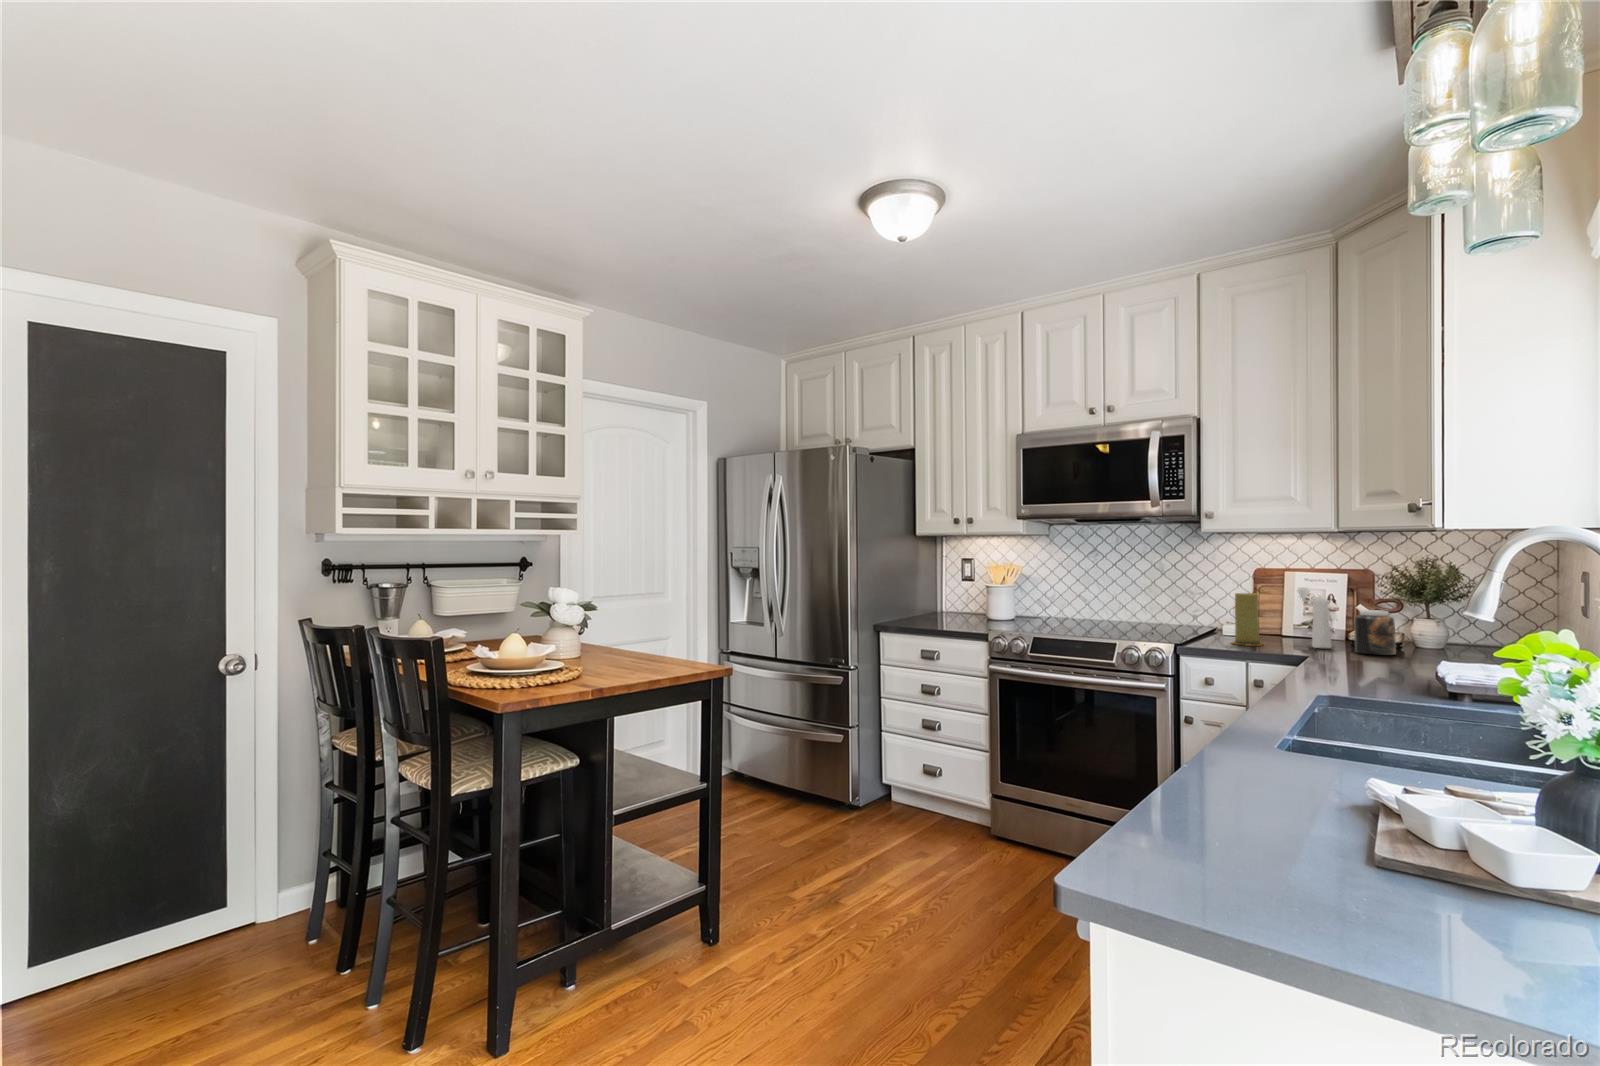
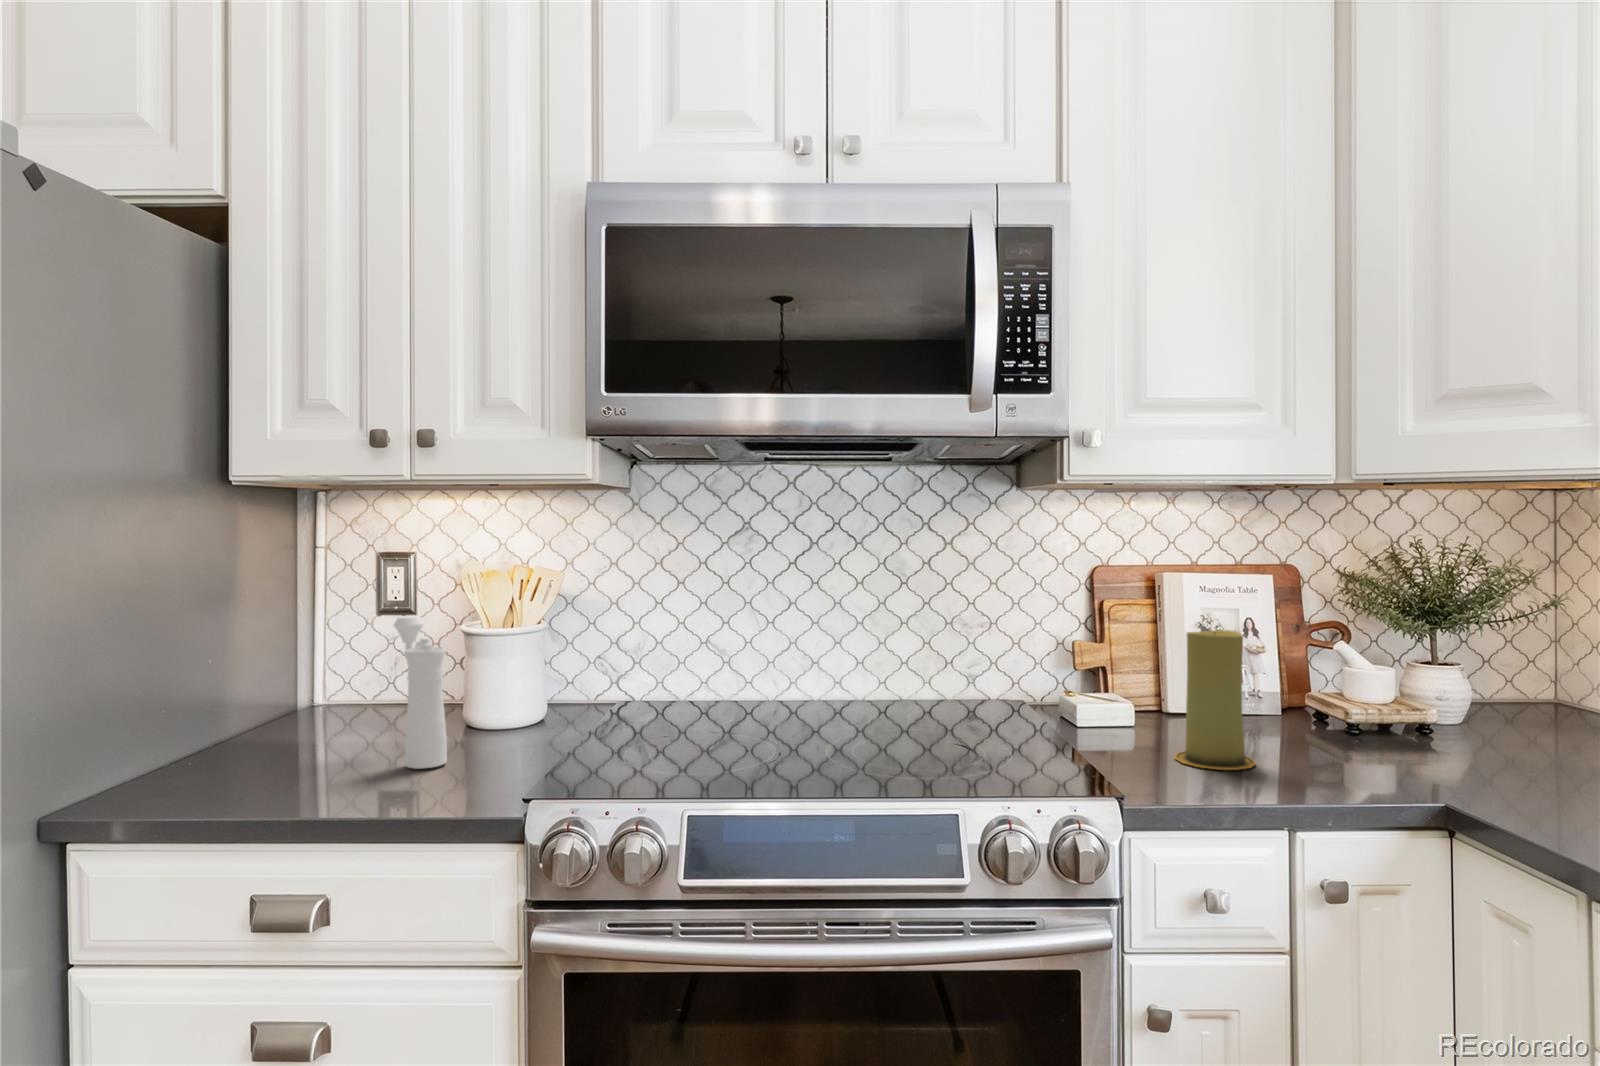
pepper mill: present [1297,587,1331,648] -> present [394,616,447,769]
jar: present [1354,610,1396,655] -> none [1433,660,1530,770]

